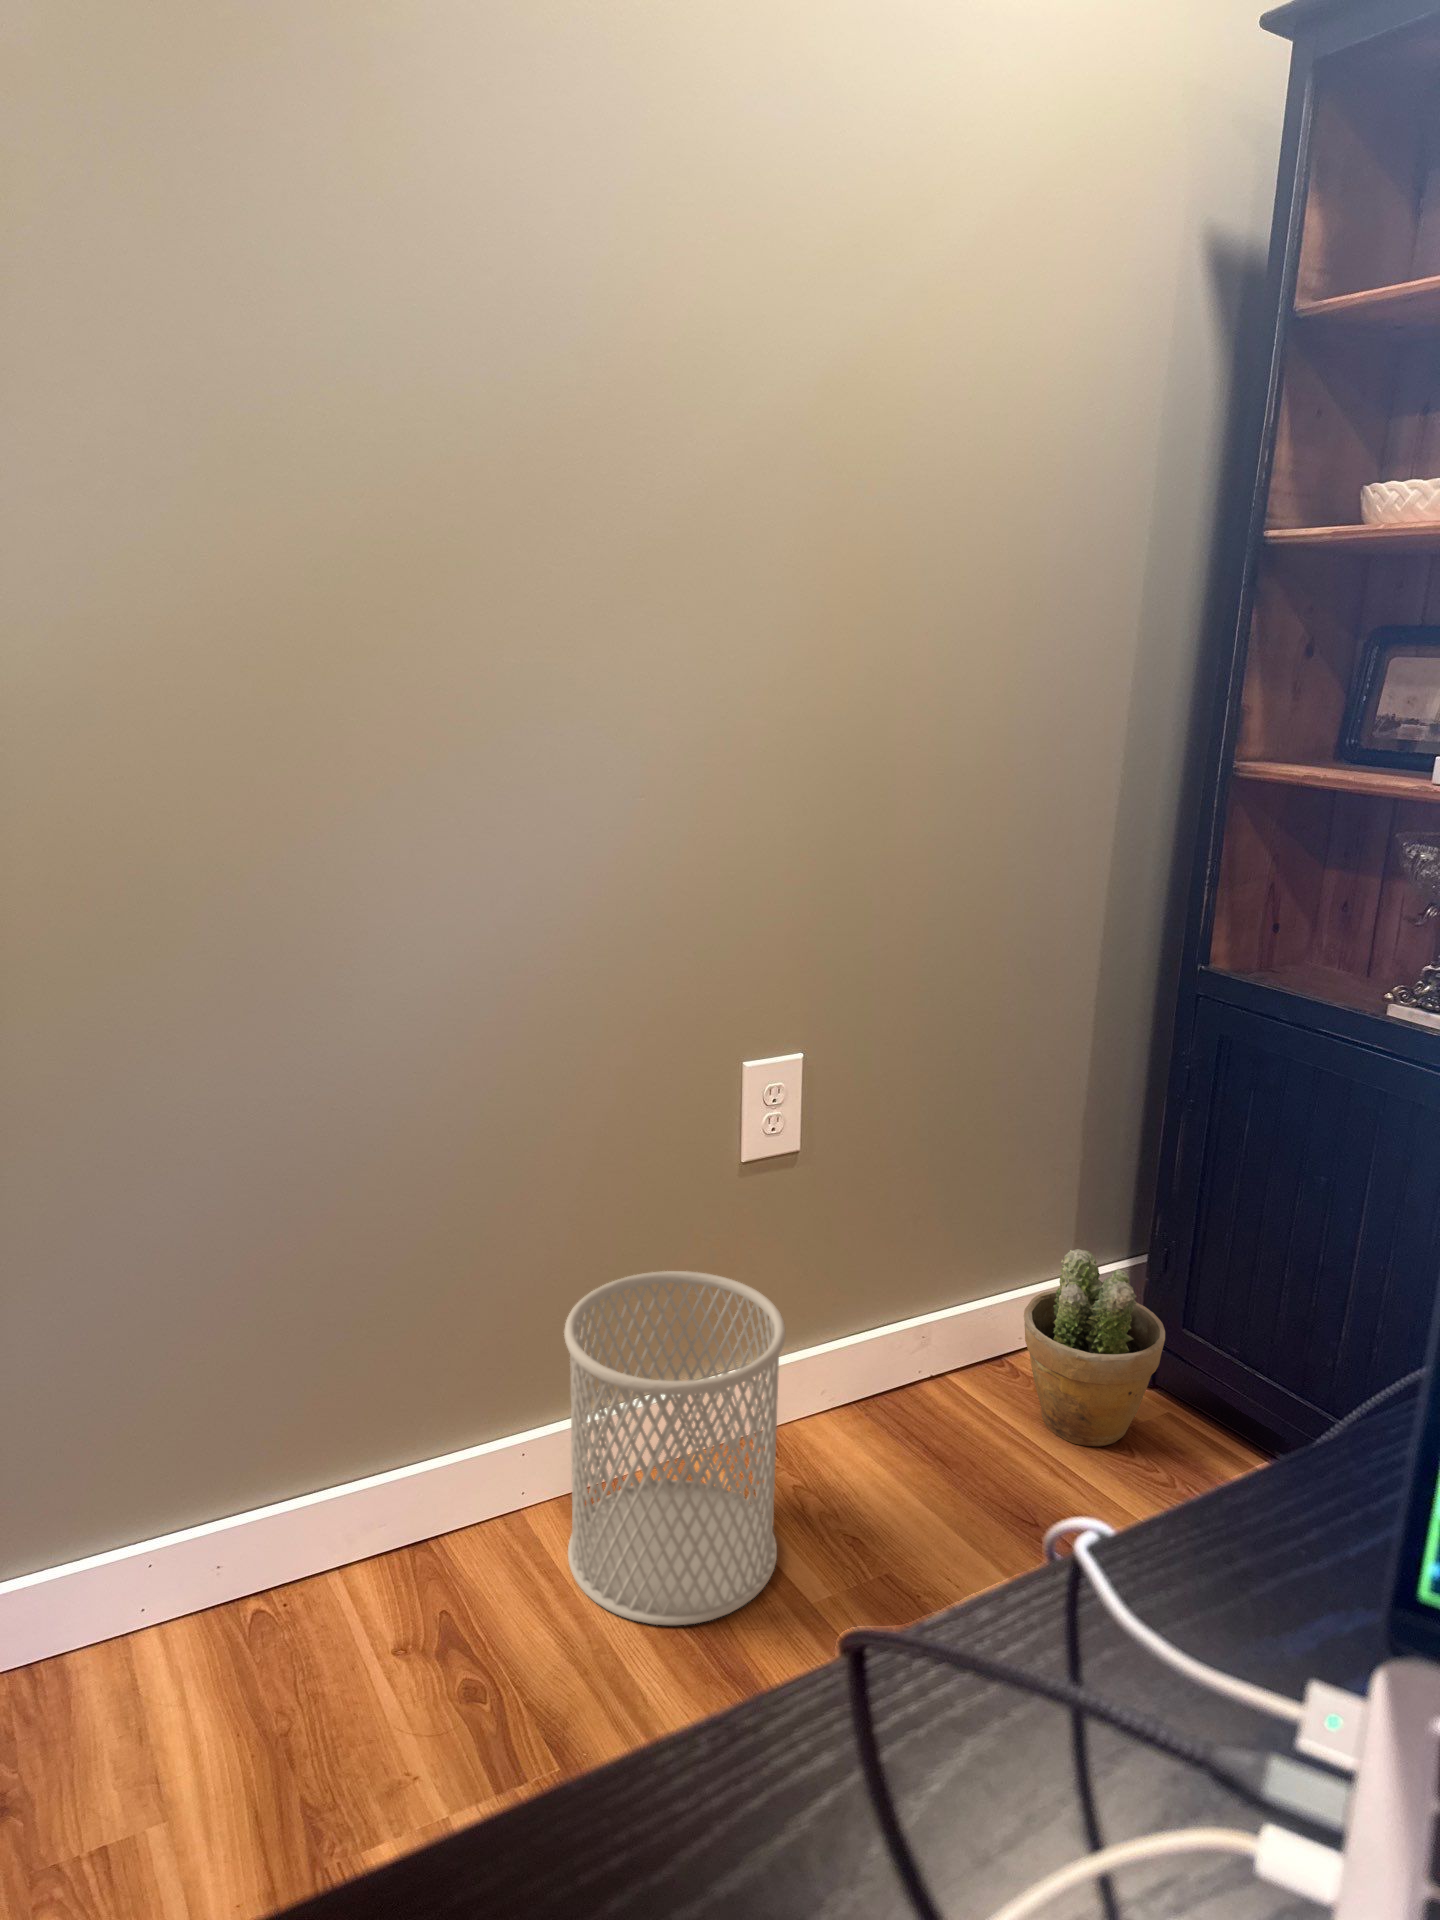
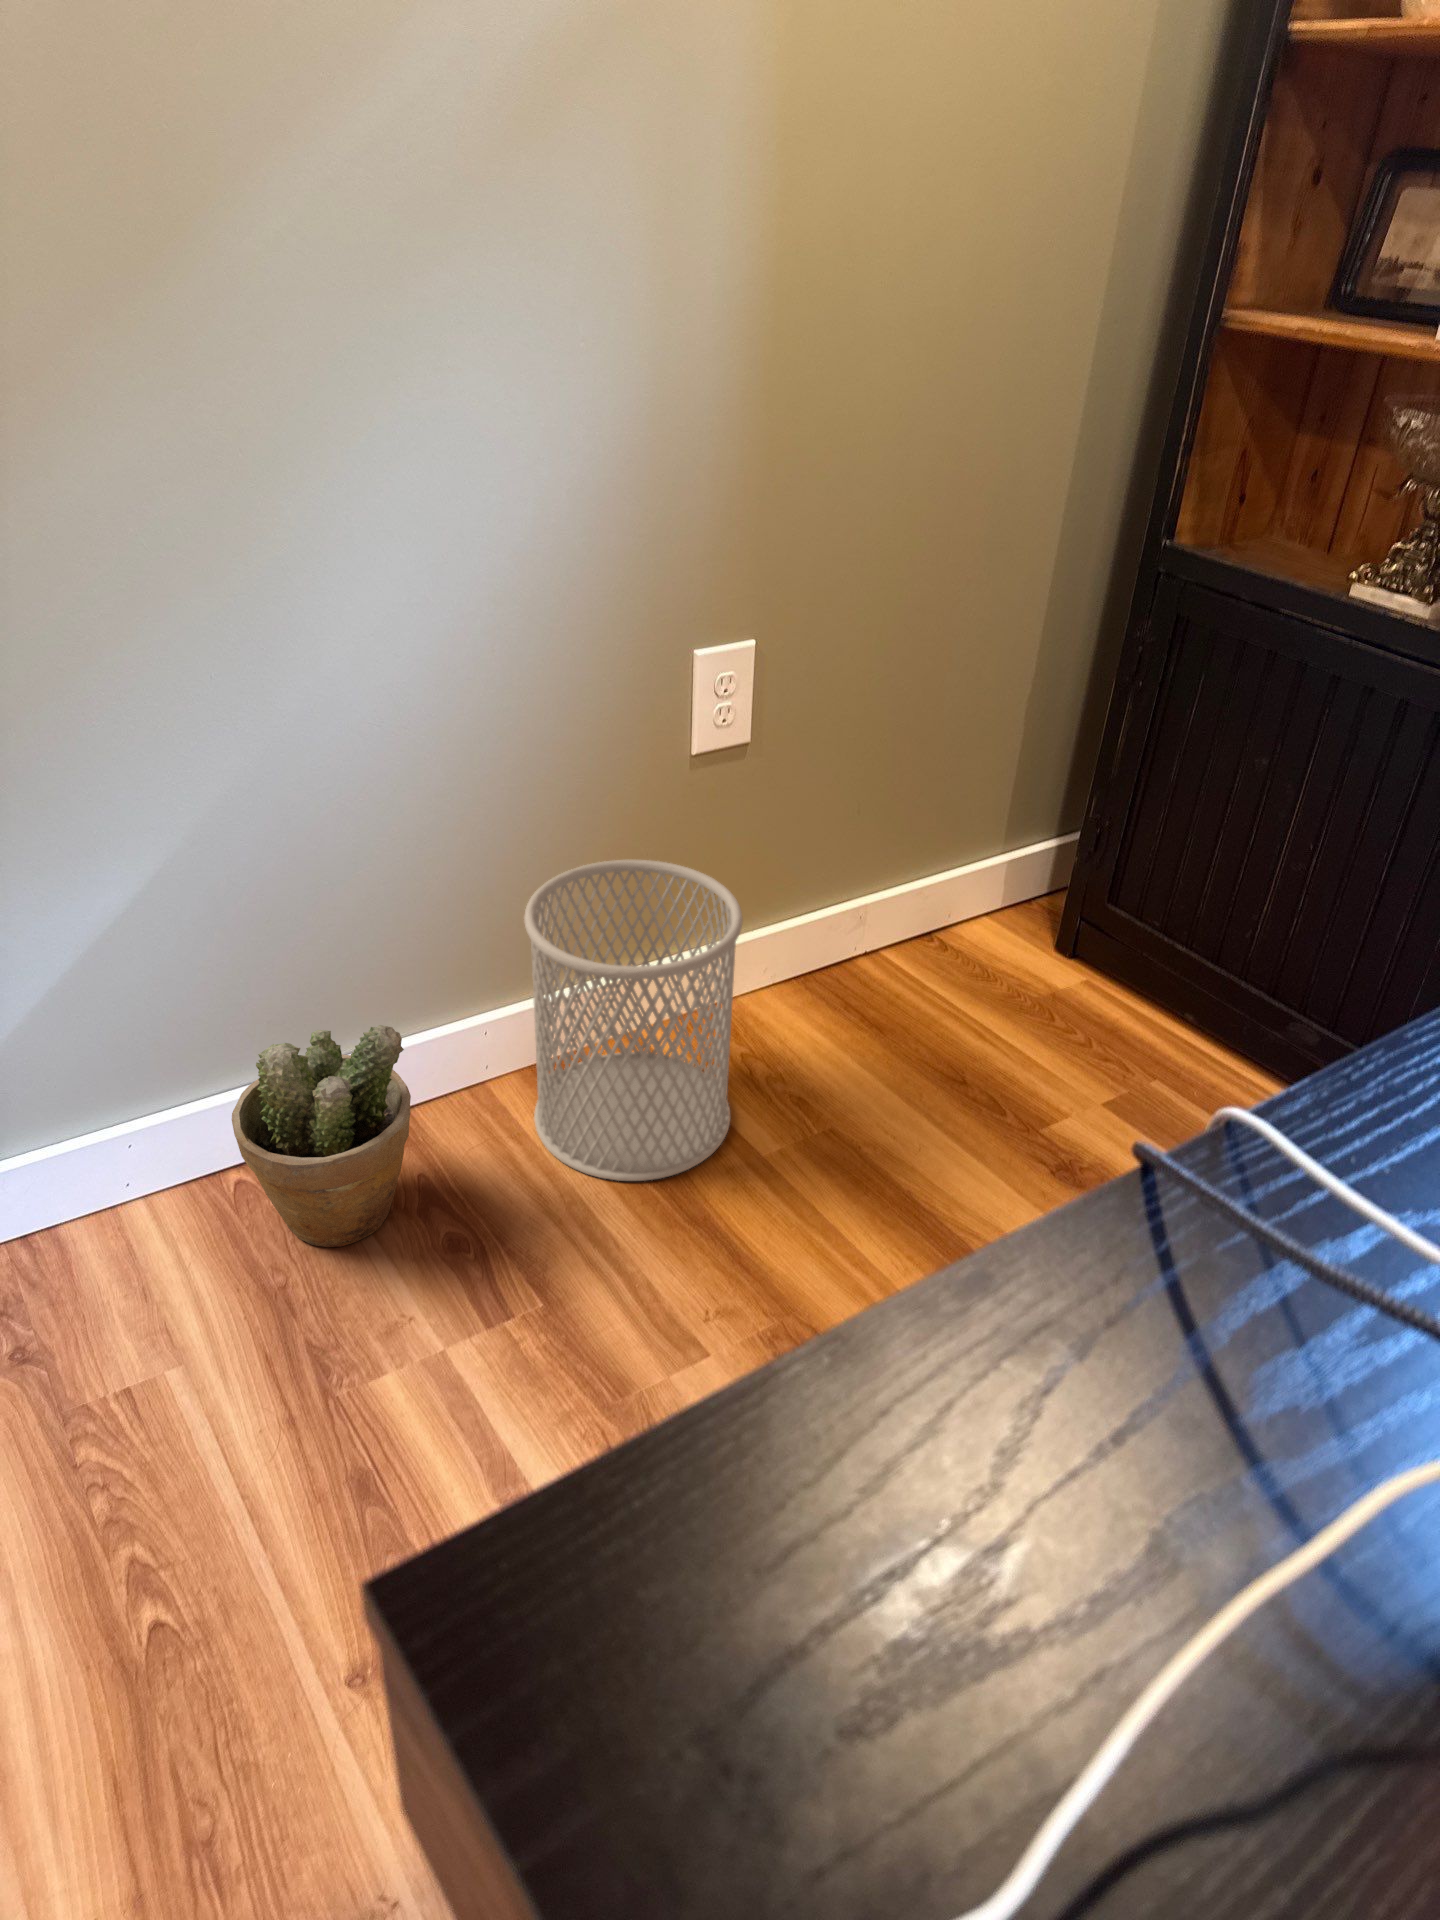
potted plant: present [1024,1249,1165,1446] -> present [232,1025,411,1247]

